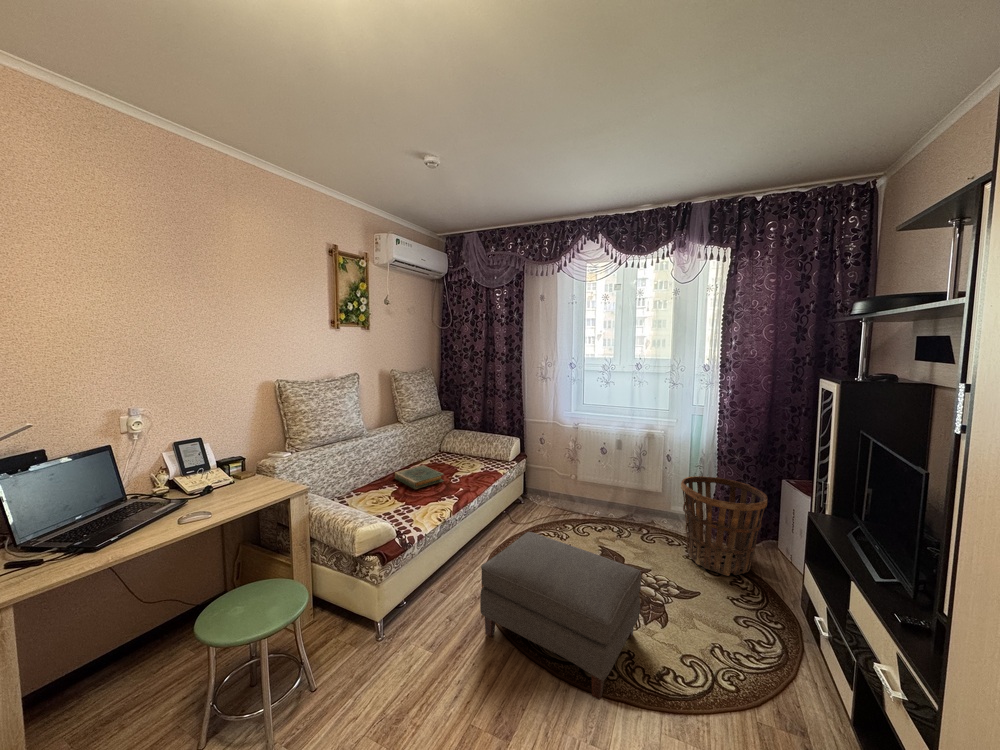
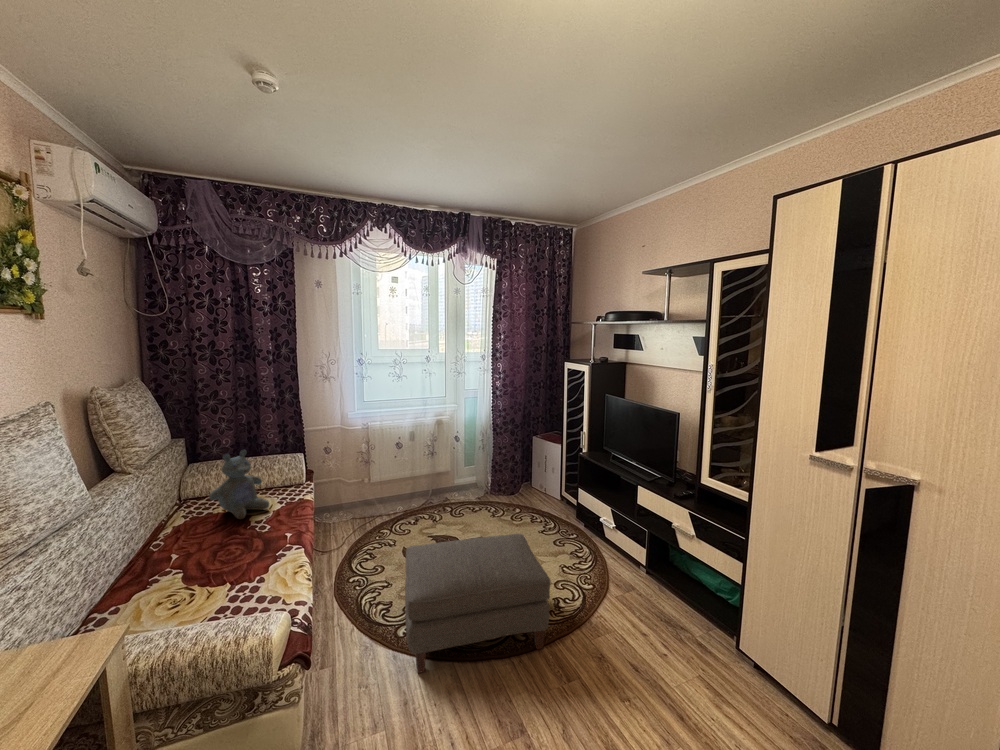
stuffed bear: none [441,422,476,469] -> present [209,450,269,519]
hardback book: present [395,465,444,489] -> none [154,527,251,567]
basket: present [681,476,767,576] -> none [484,445,542,518]

